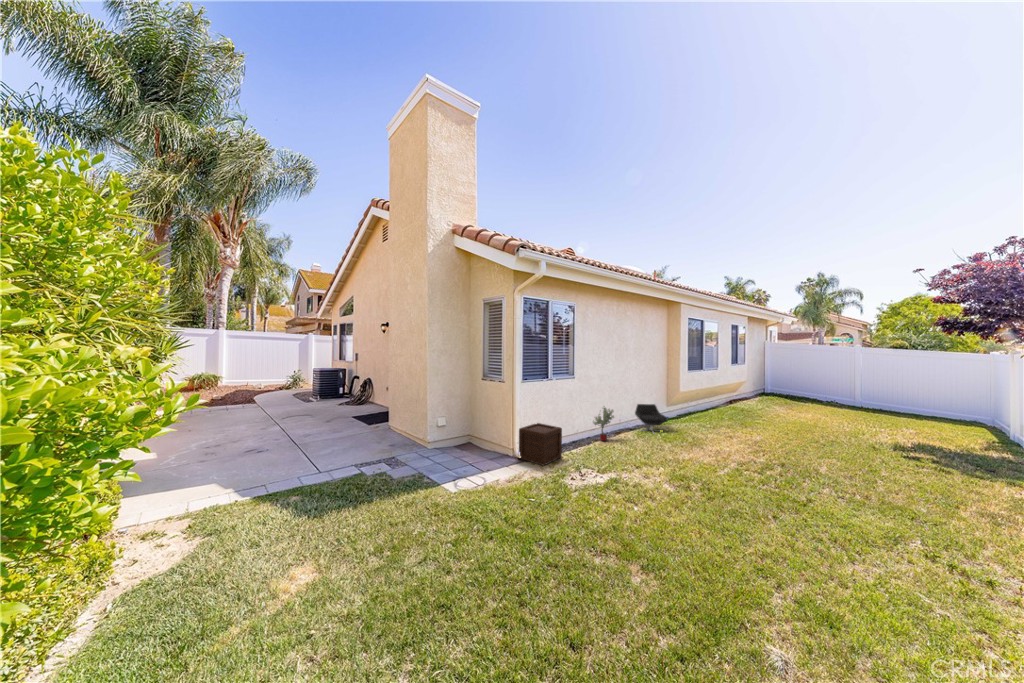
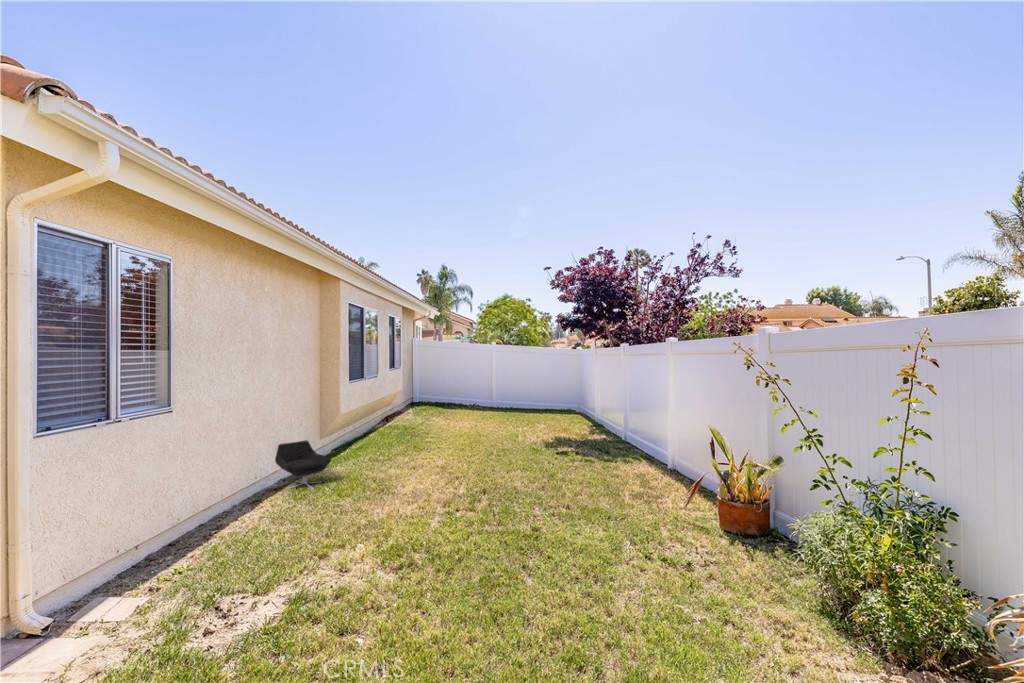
potted tree: present [593,408,614,441] -> none [207,458,252,526]
wooden crate: present [519,423,562,465] -> none [30,526,157,635]

